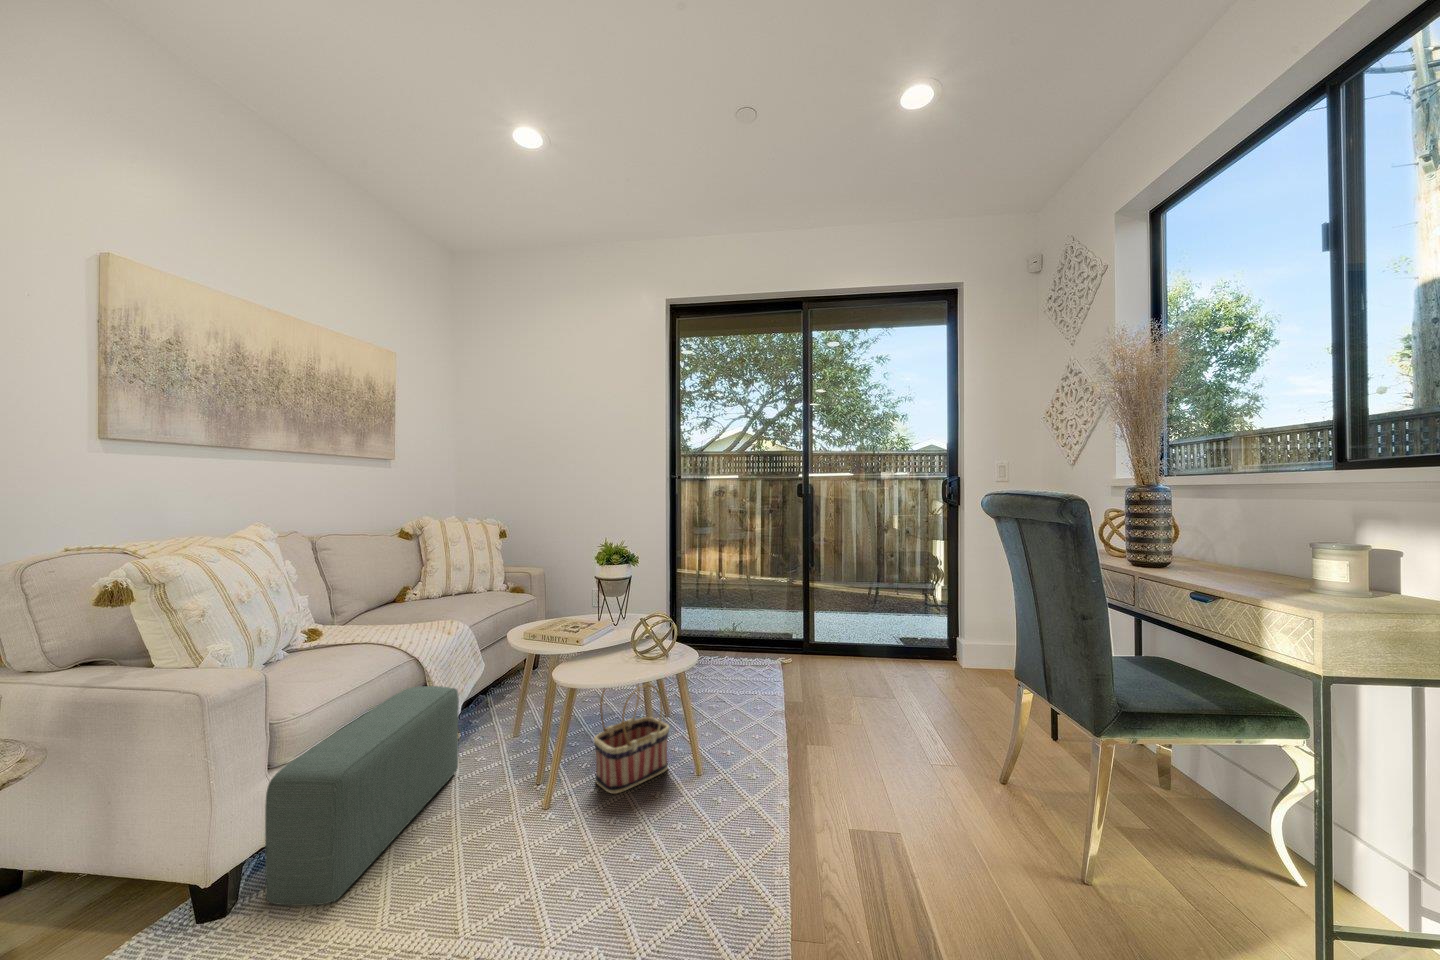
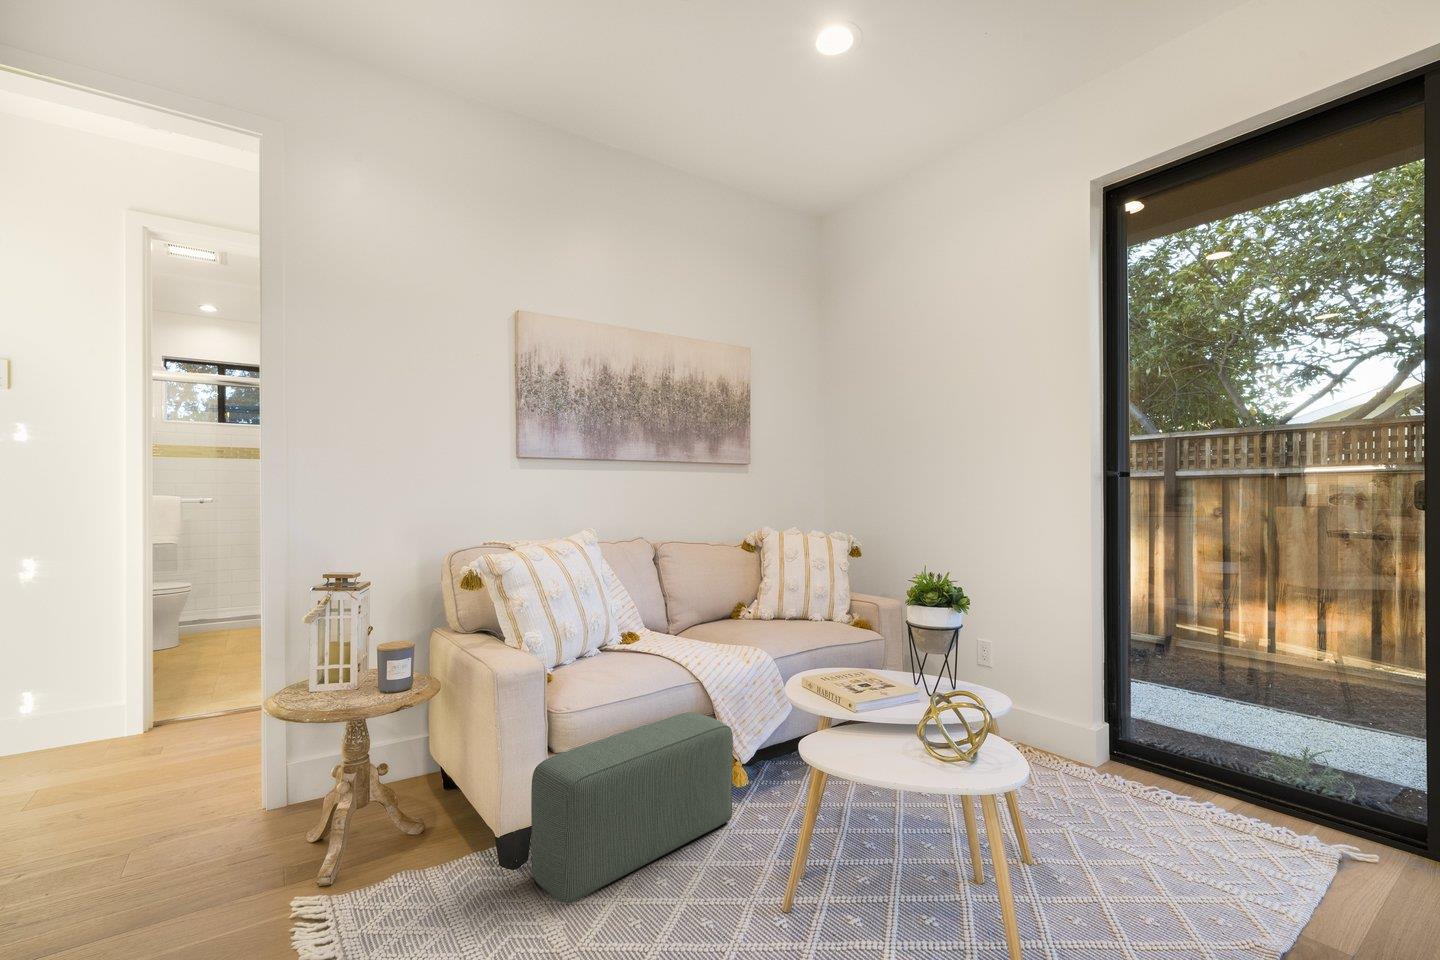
basket: present [594,685,669,794] -> none [858,766,972,933]

